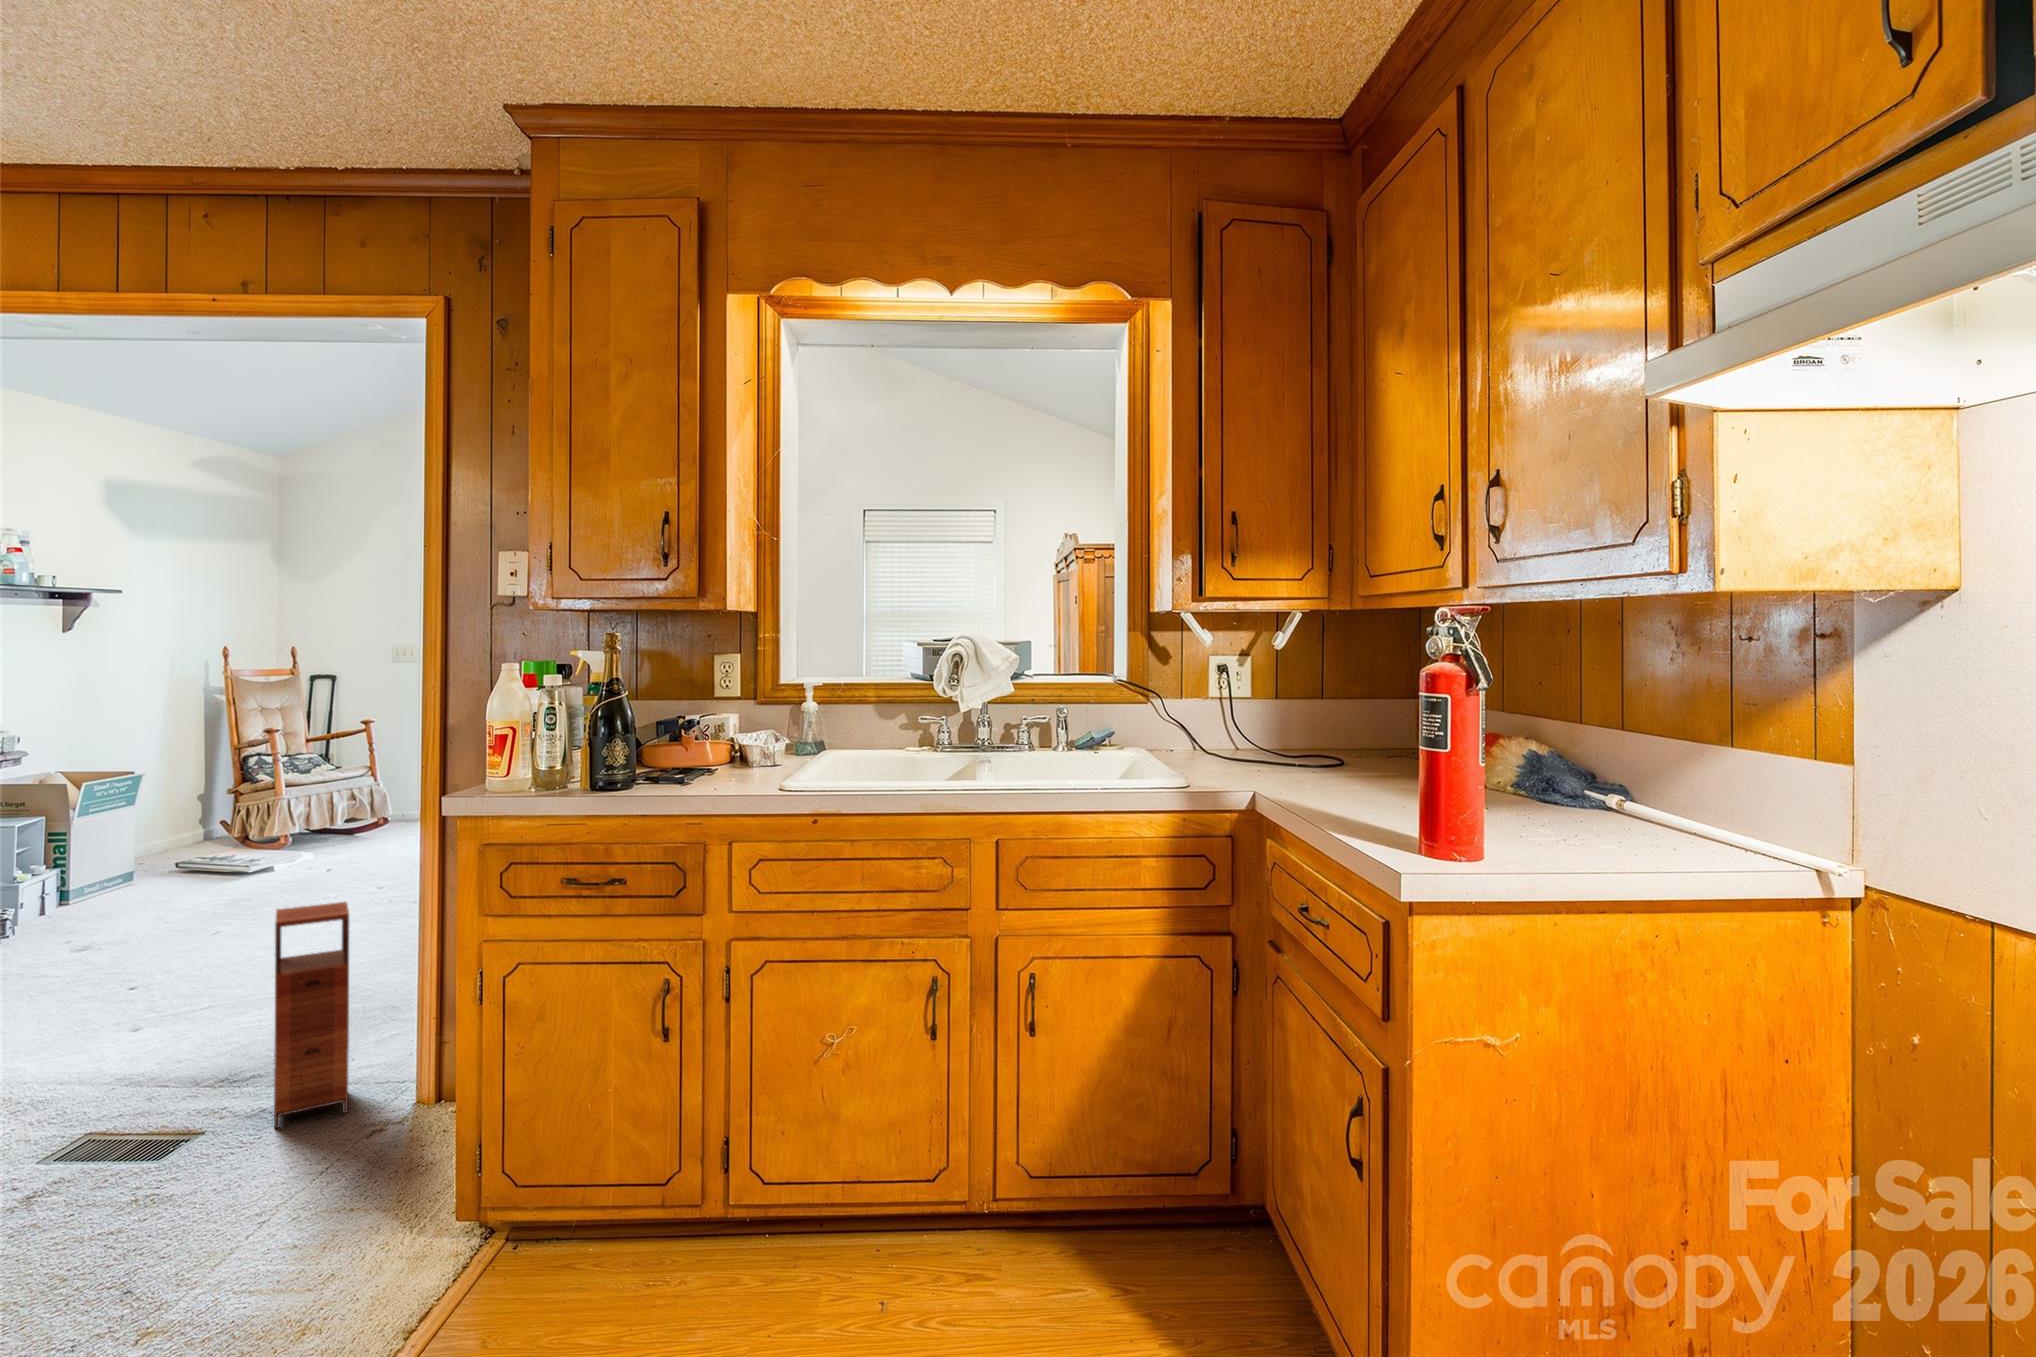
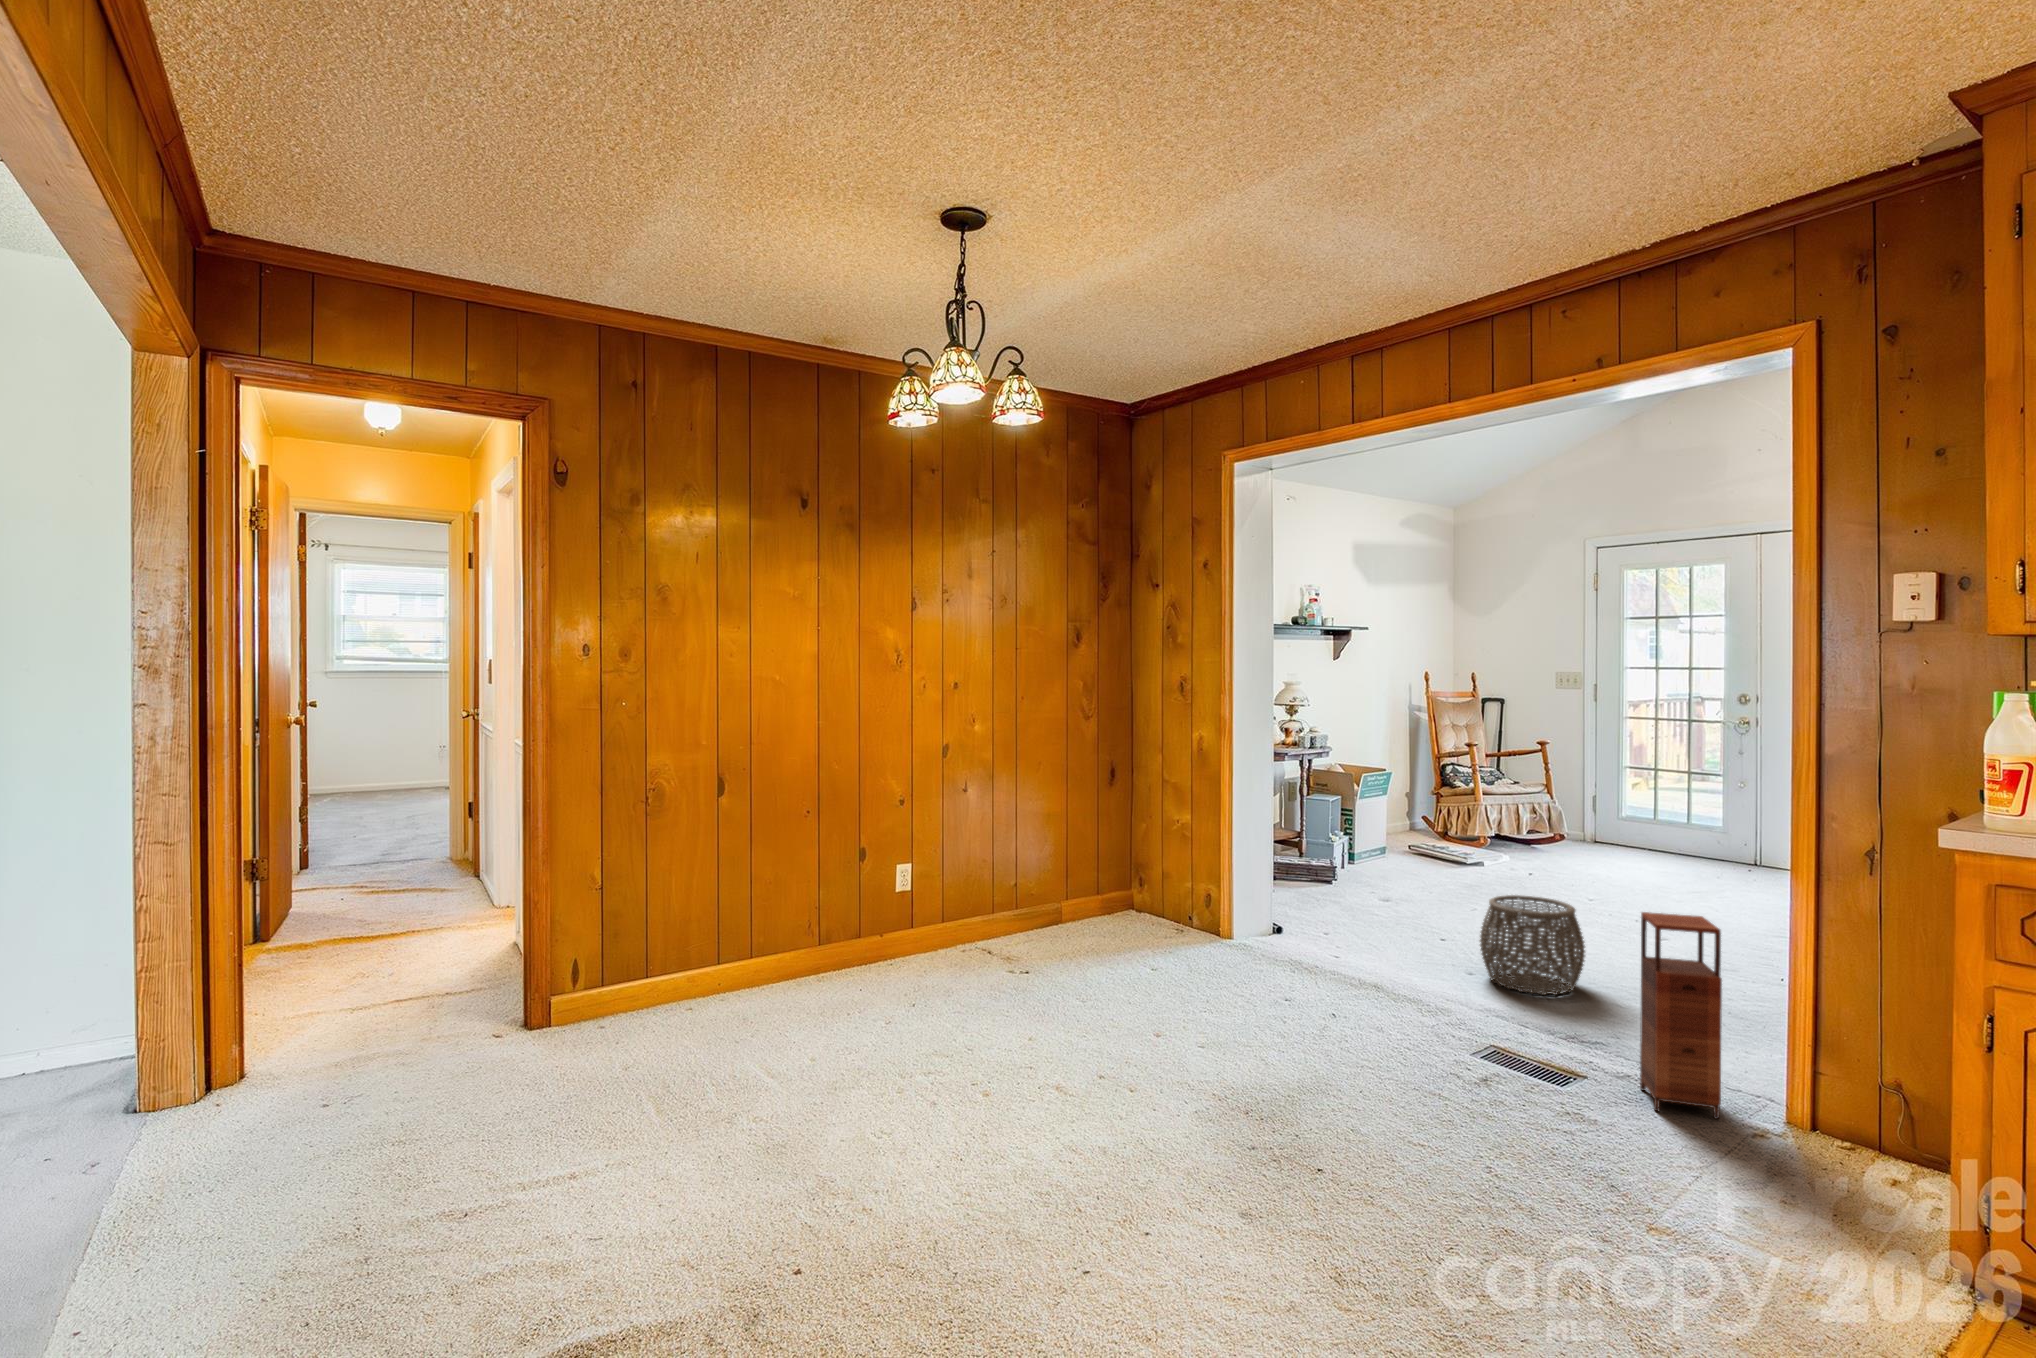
woven basket: none [149,904,292,1023] -> present [1480,895,1585,995]

